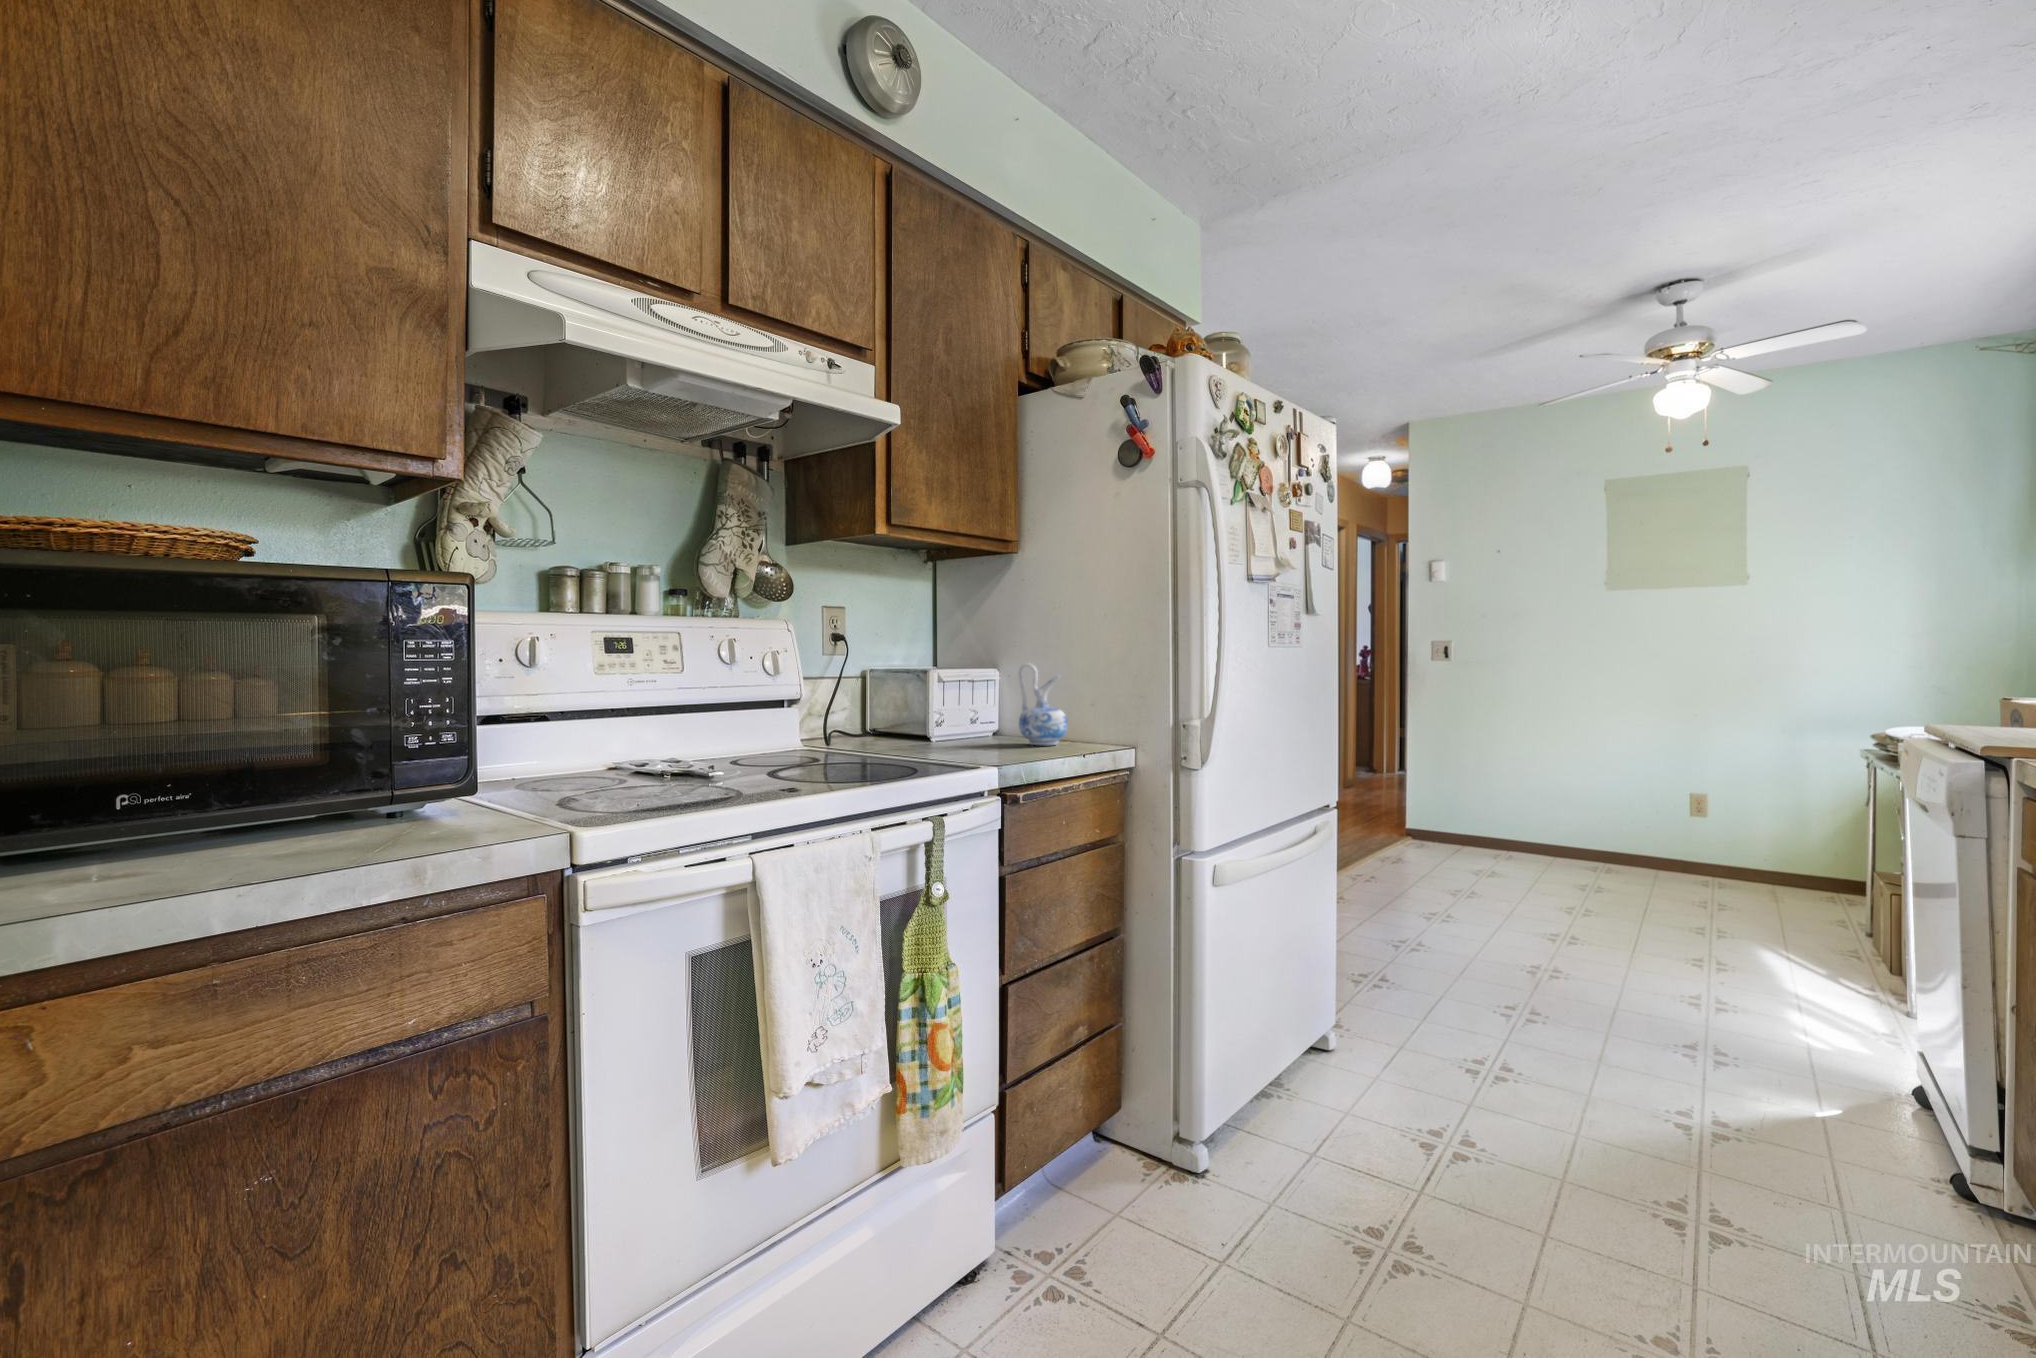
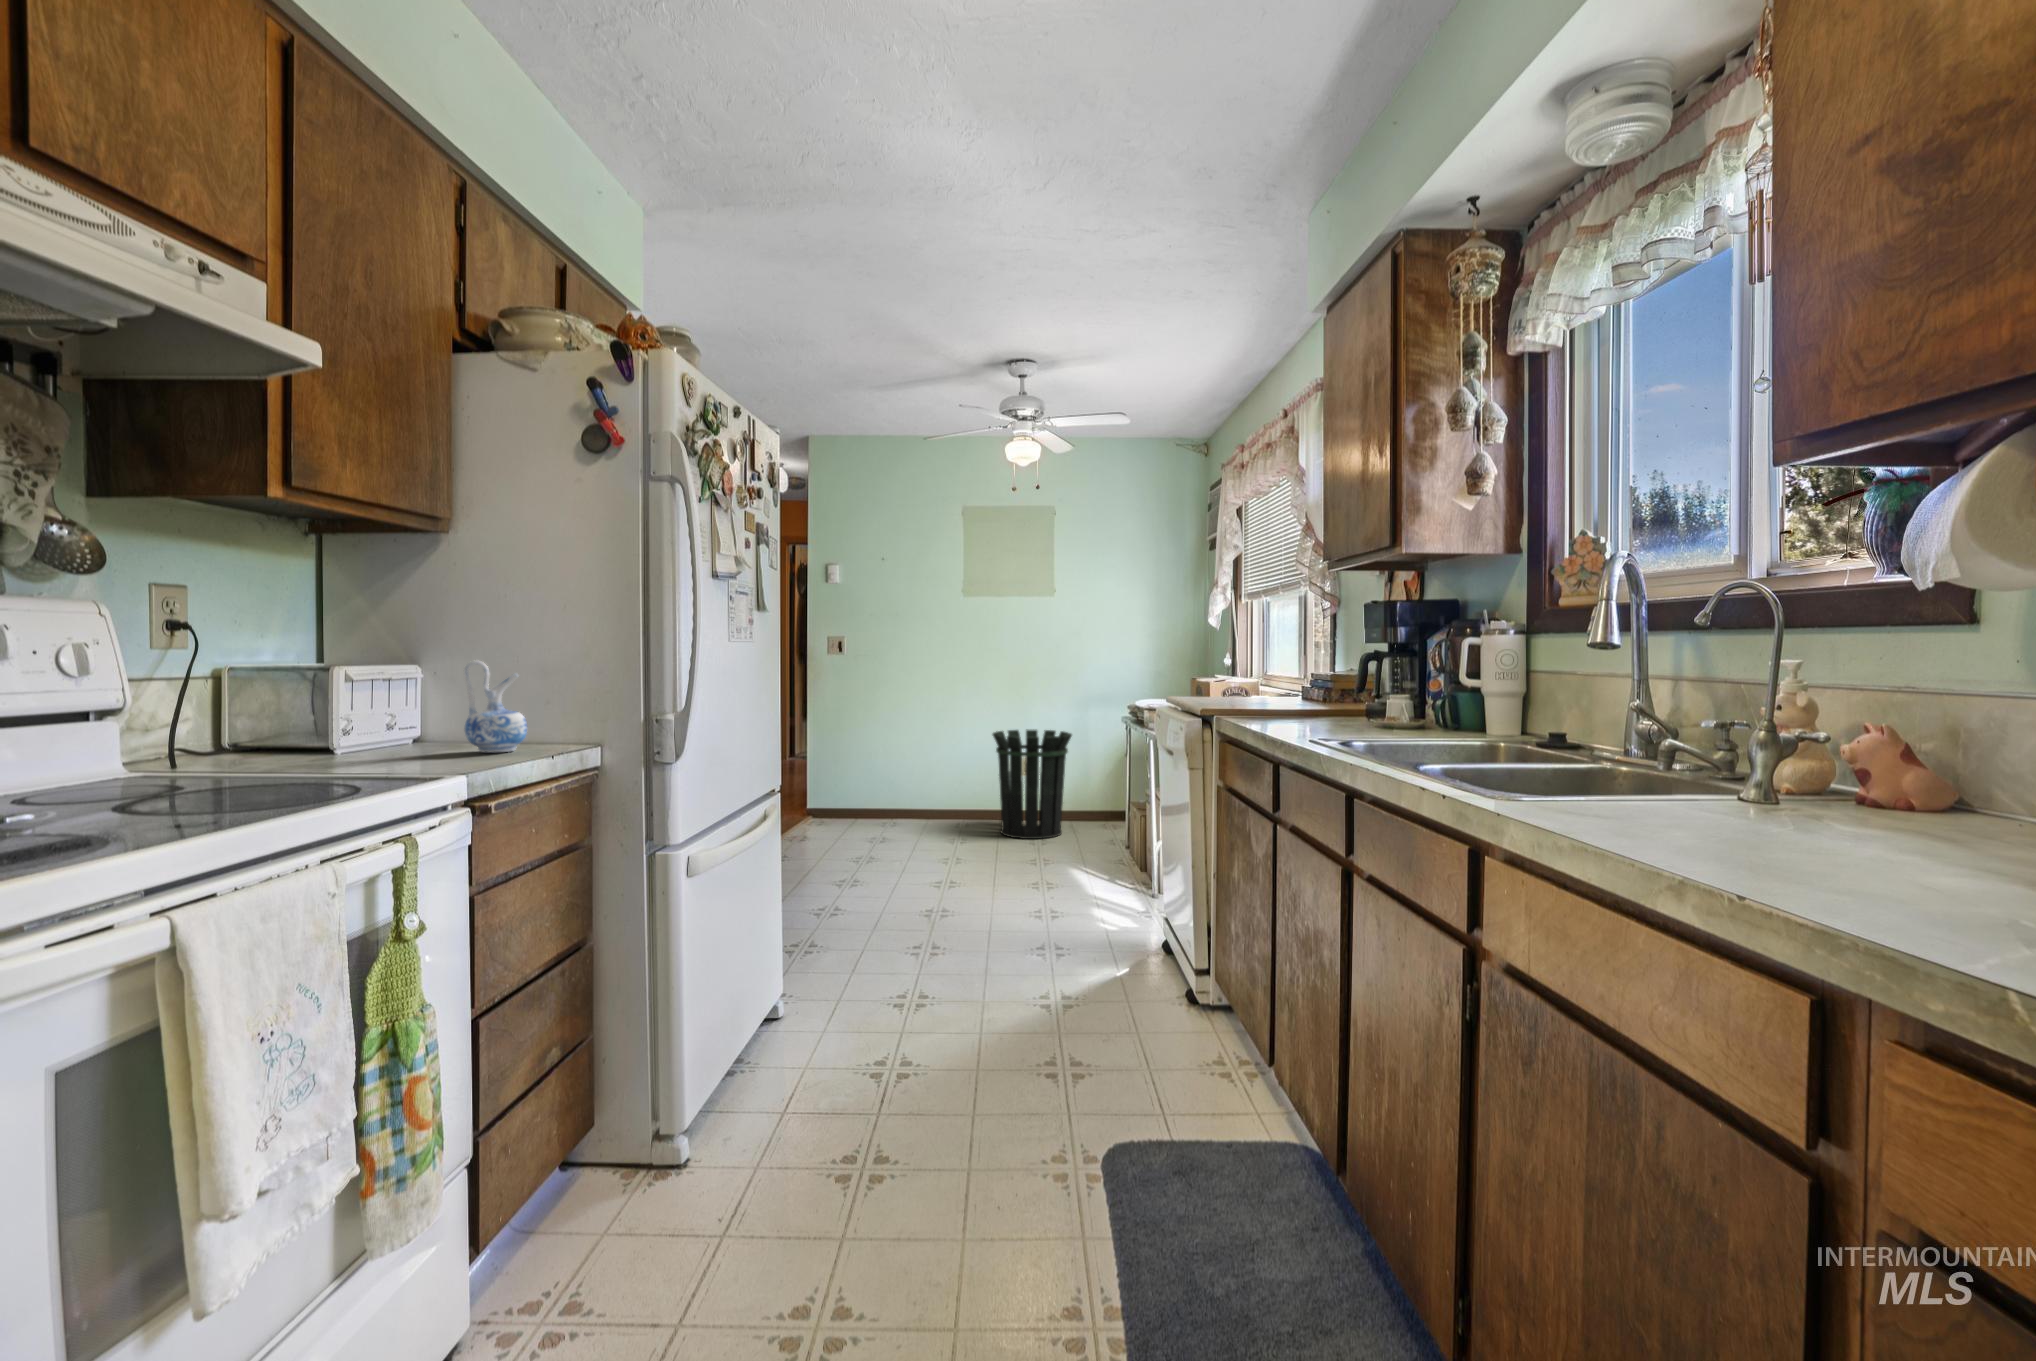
waste bin: none [1638,753,1770,898] -> present [993,730,1072,839]

